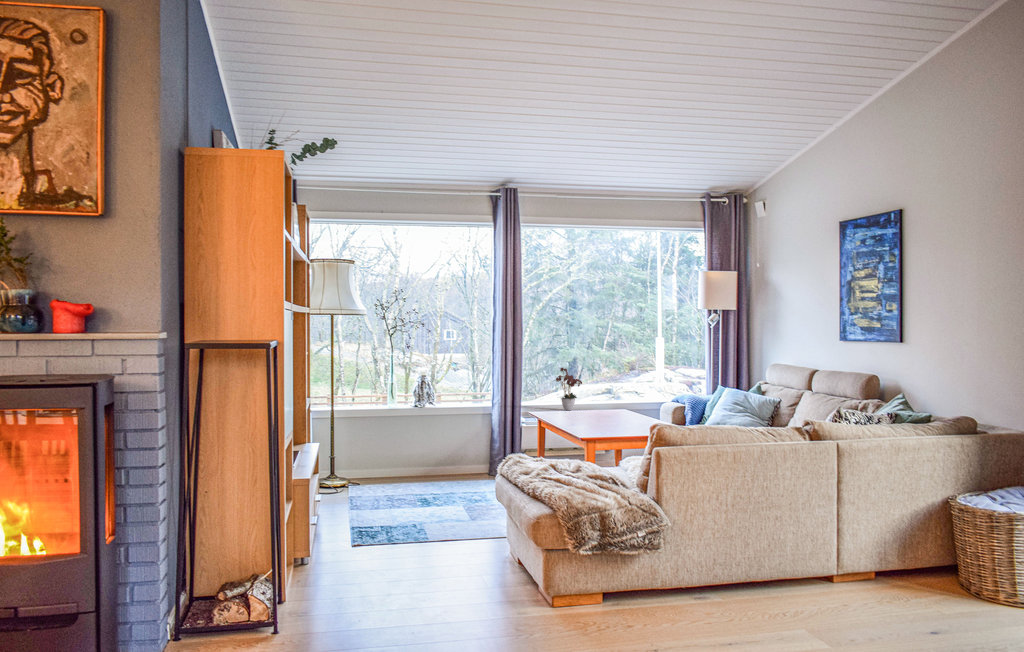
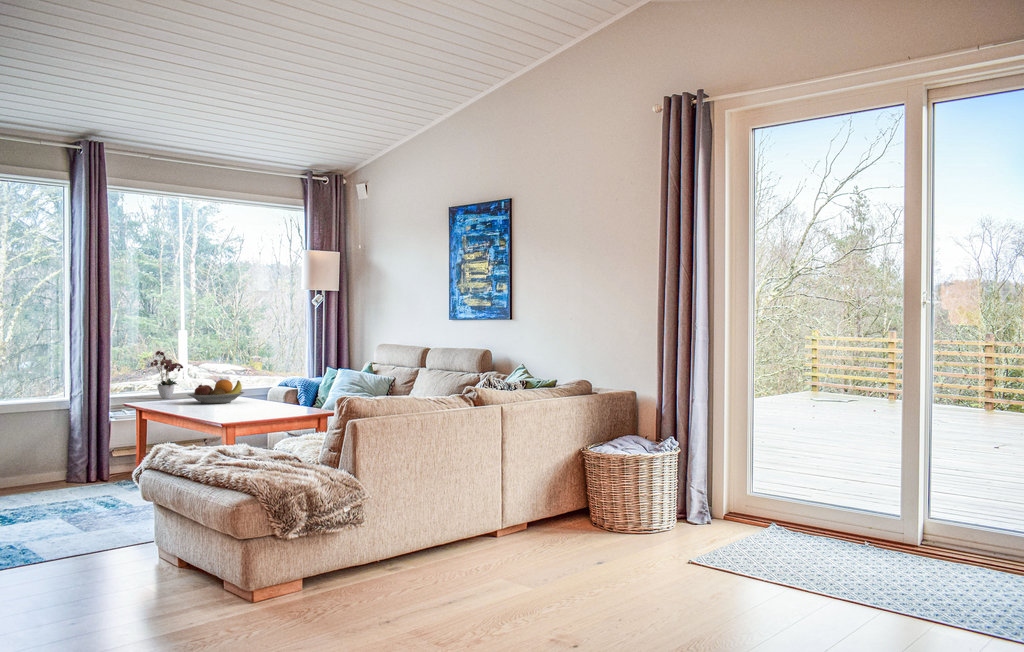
fruit bowl: none [577,397,626,418] -> present [188,379,244,404]

